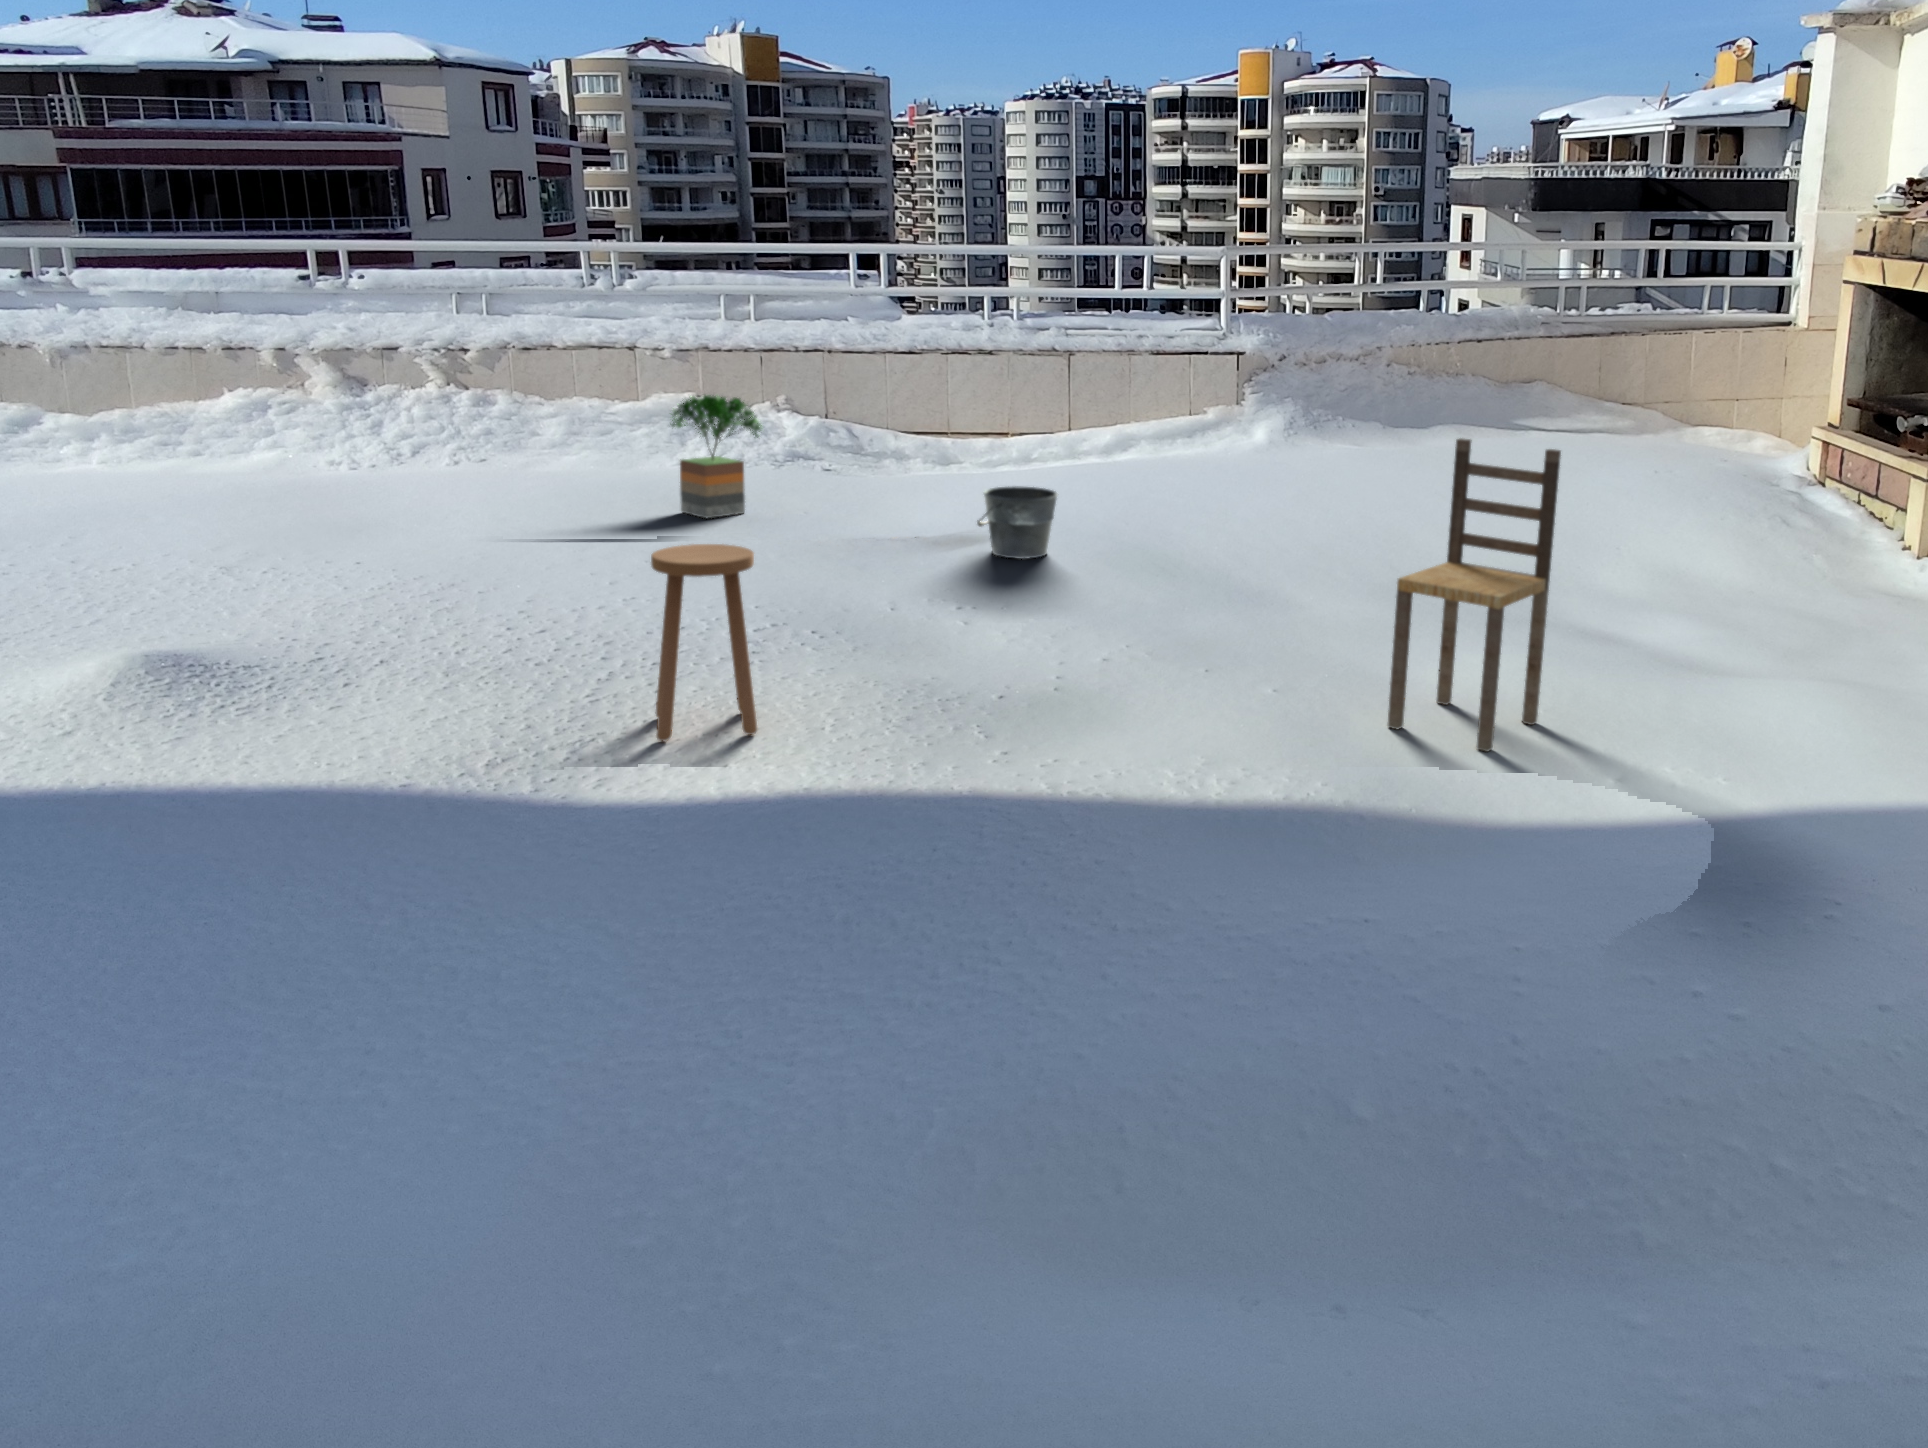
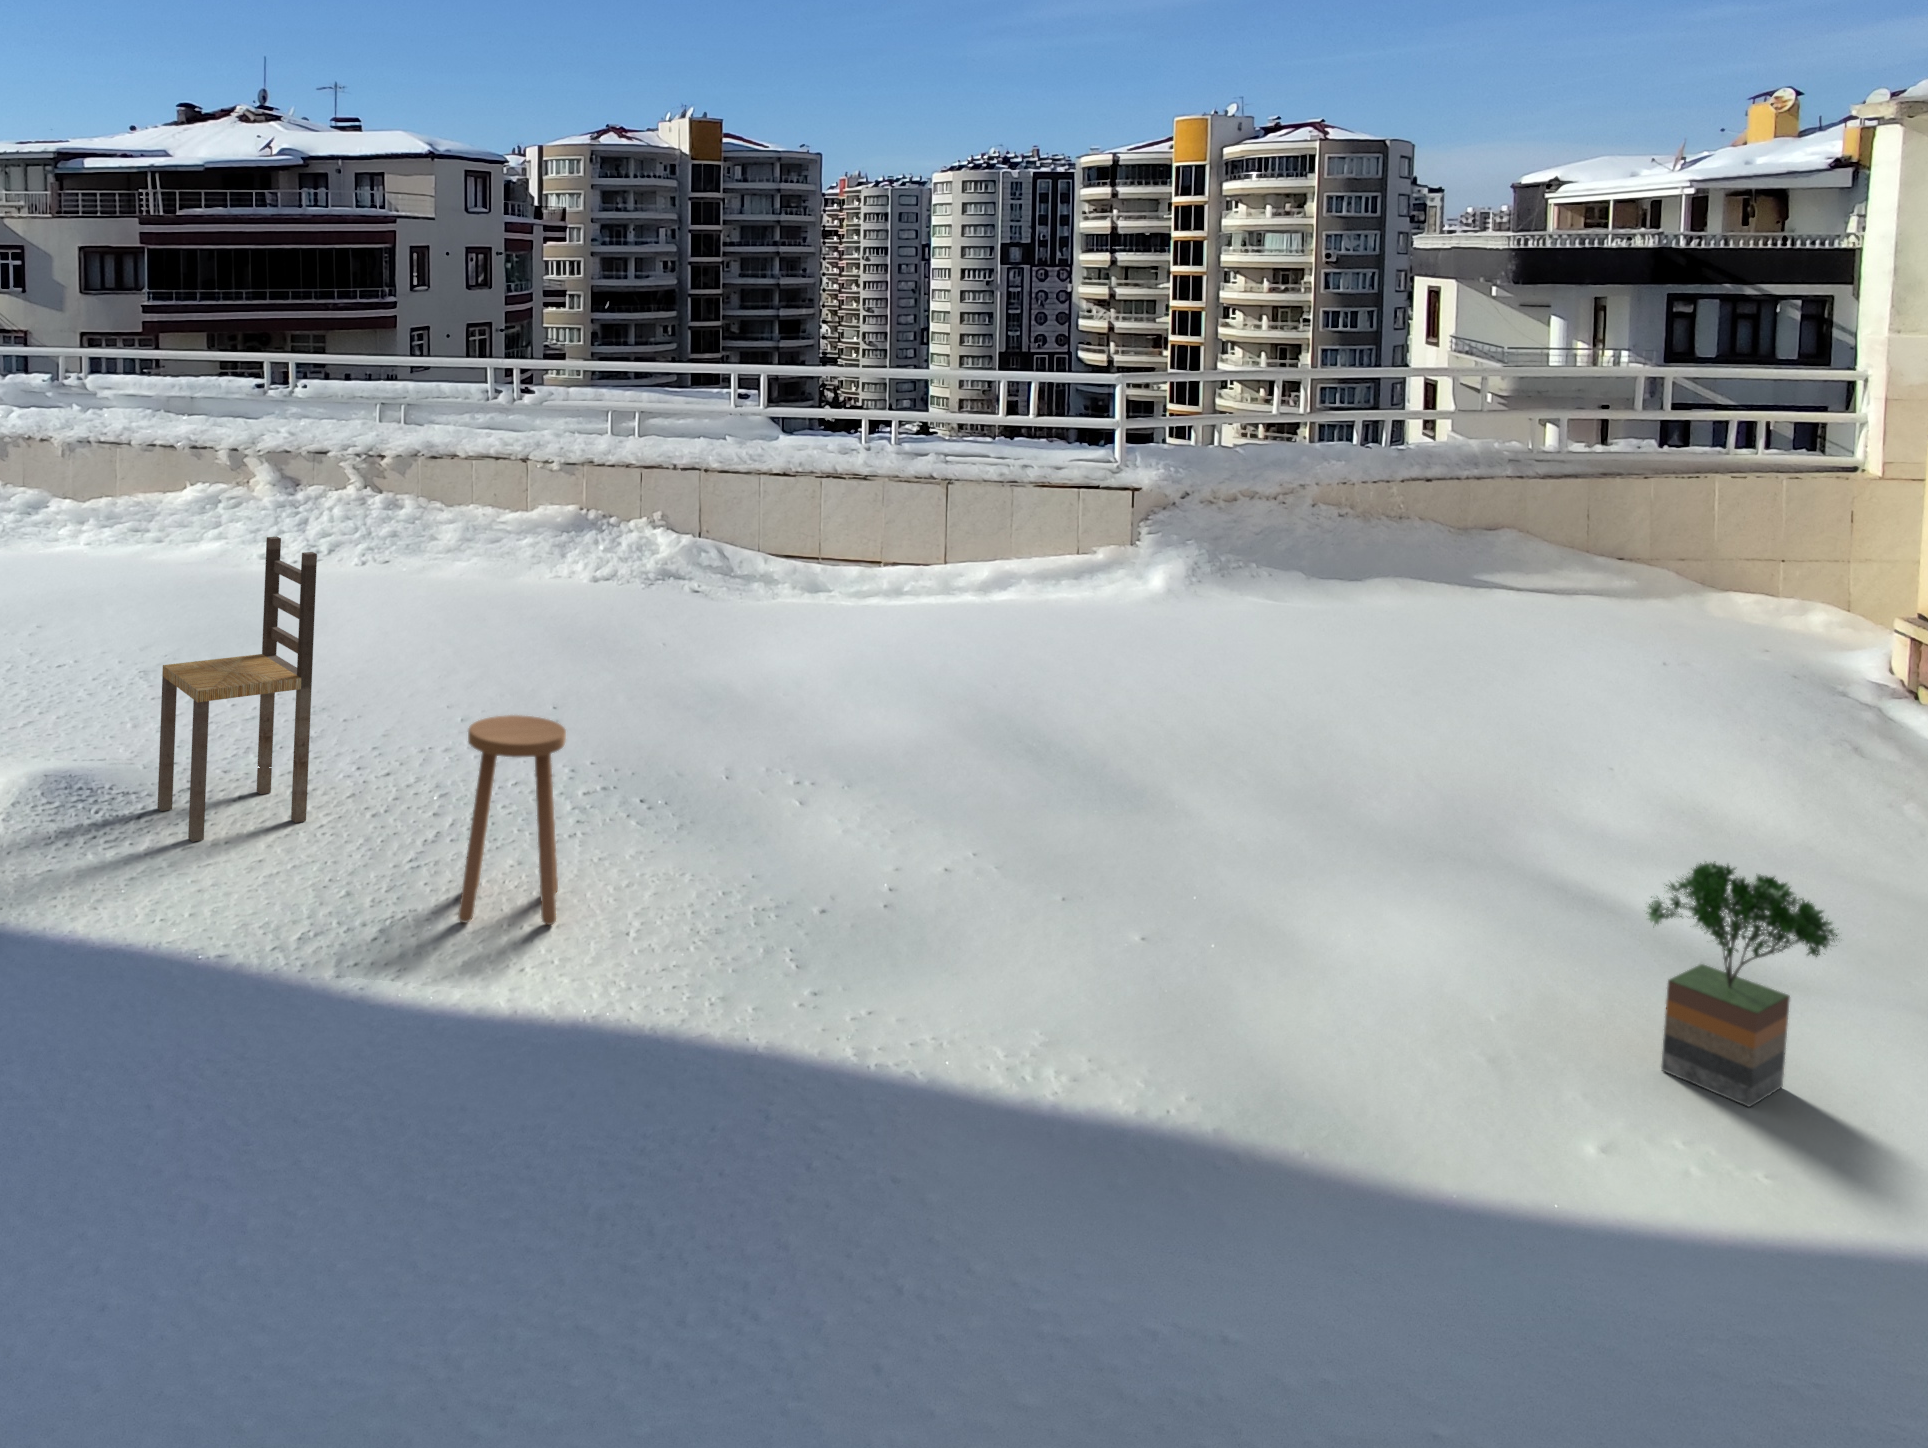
potted tree: present [670,395,762,518] -> present [1646,861,1838,1107]
chair: present [1388,438,1561,752] -> present [158,536,317,842]
bucket: present [977,486,1058,559] -> none [821,642,909,724]

